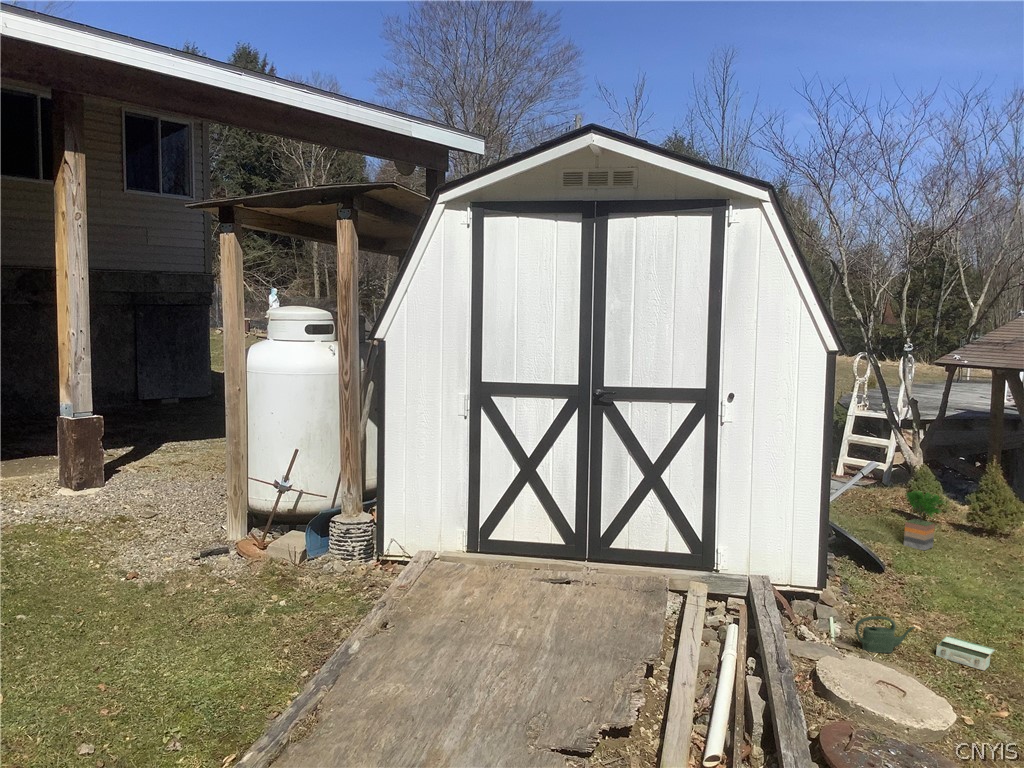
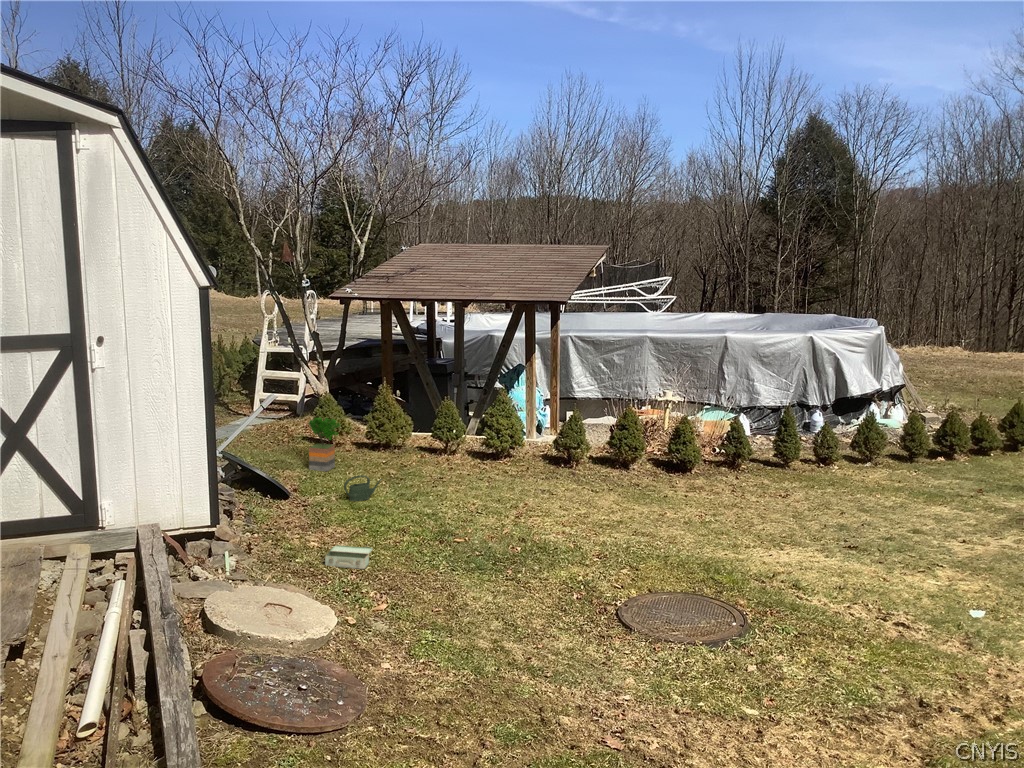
watering can: present [855,616,915,653] -> present [344,475,382,501]

